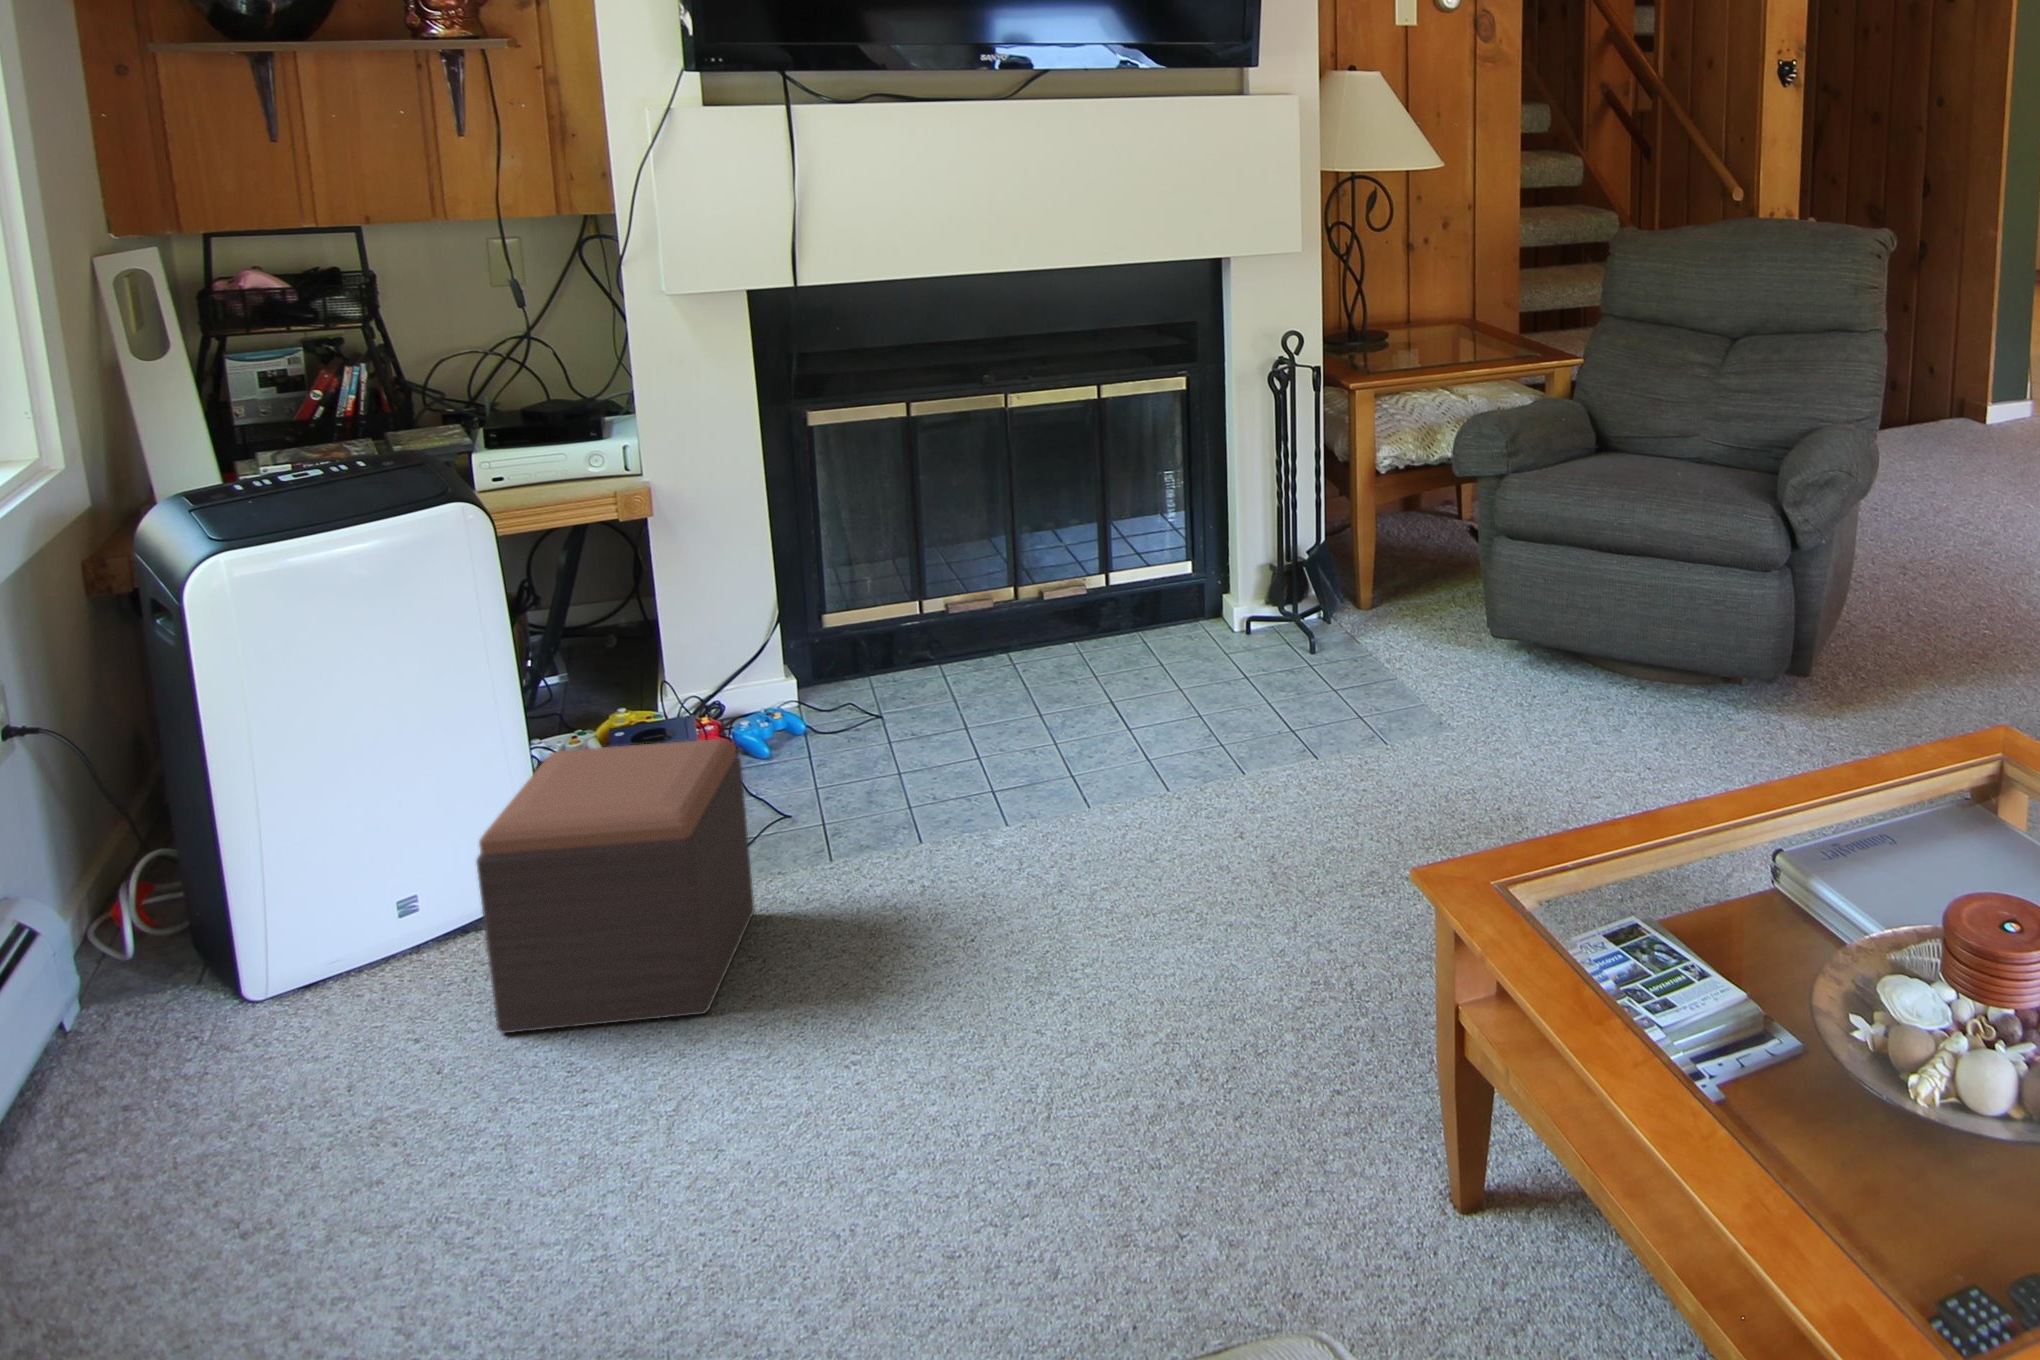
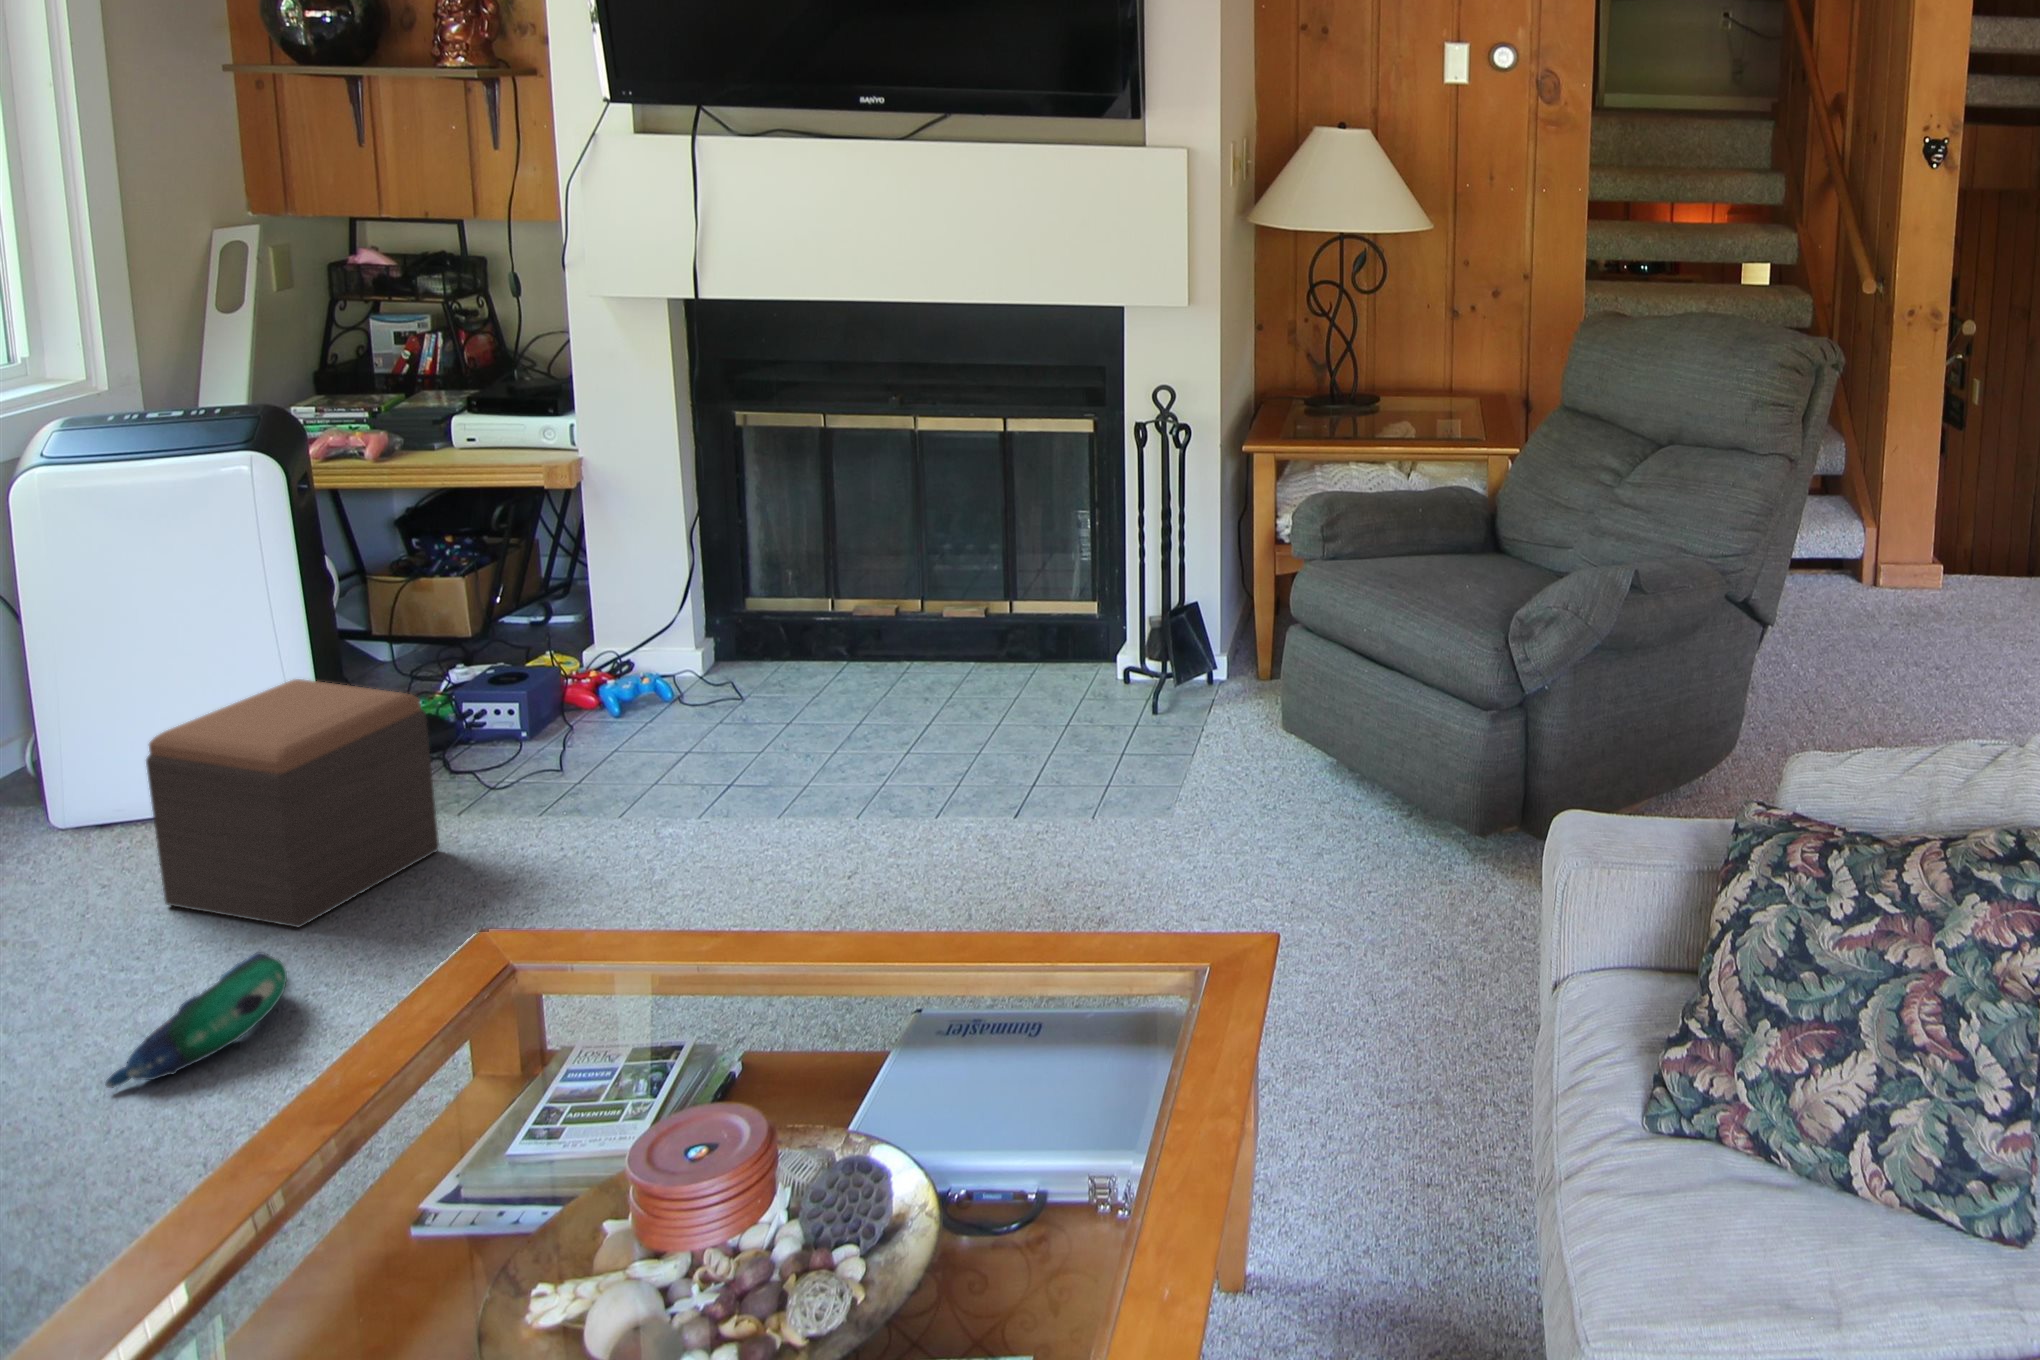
plush toy: none [703,1029,844,1197] -> present [105,952,287,1088]

